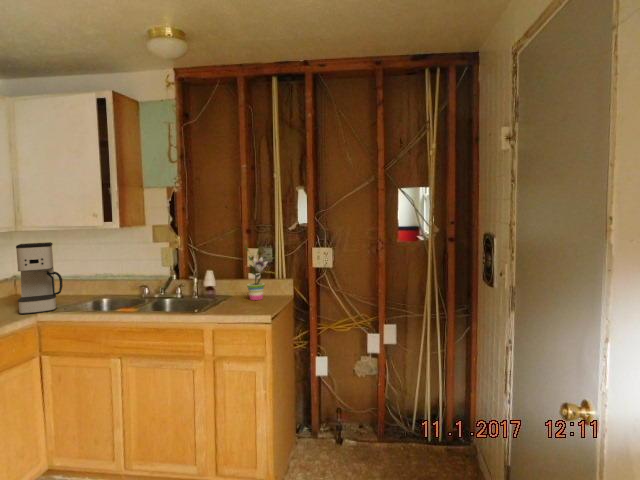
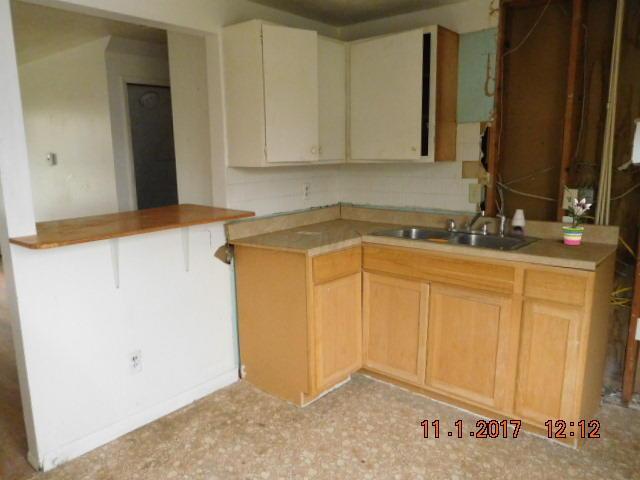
coffee maker: present [16,242,63,314] -> none [350,174,383,233]

